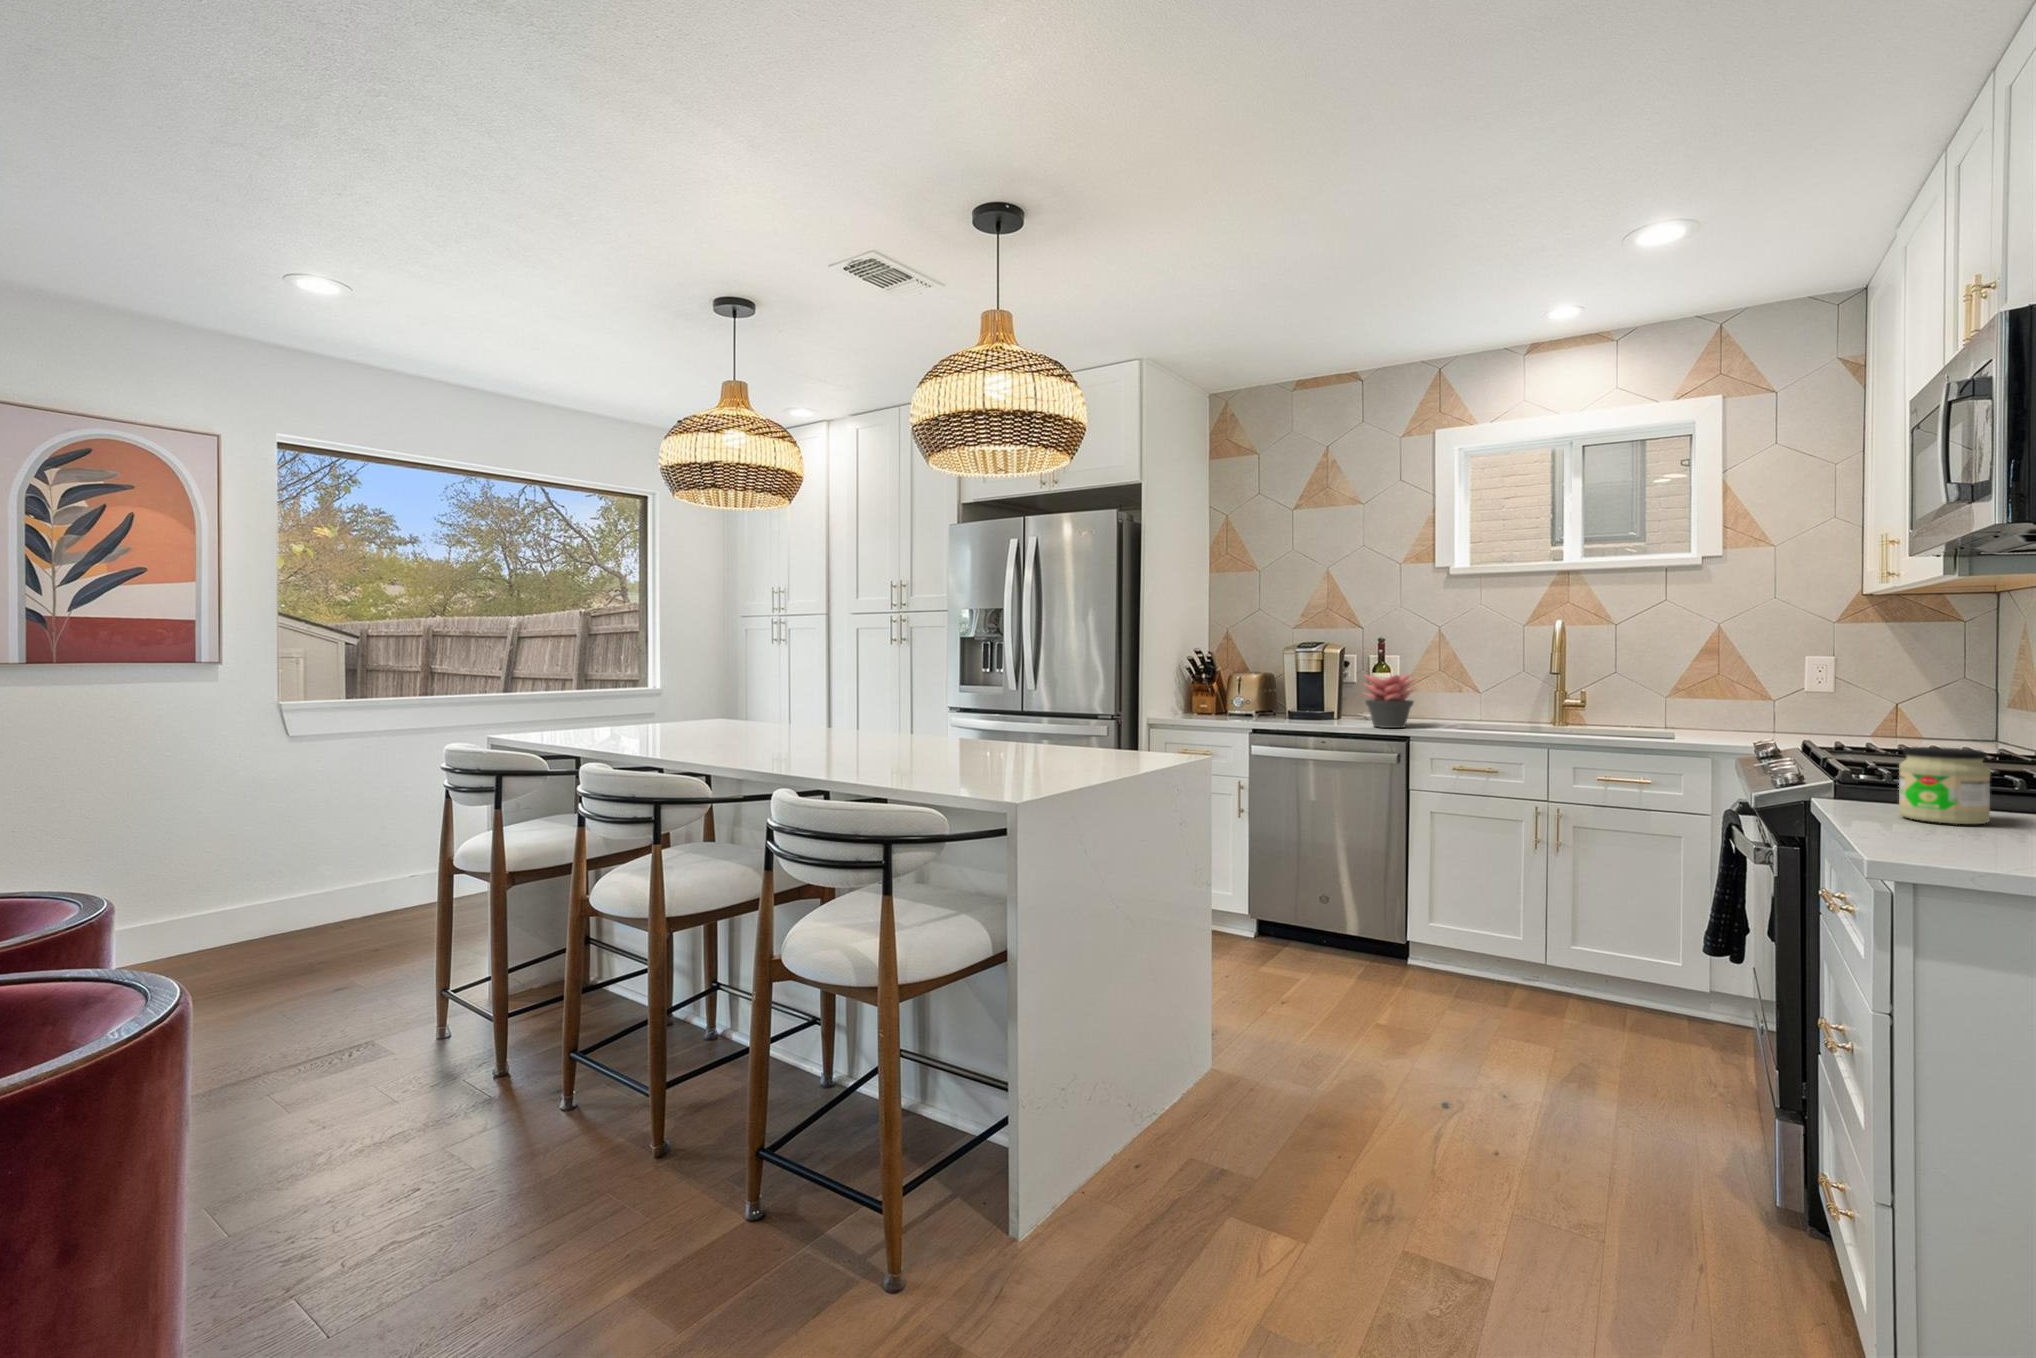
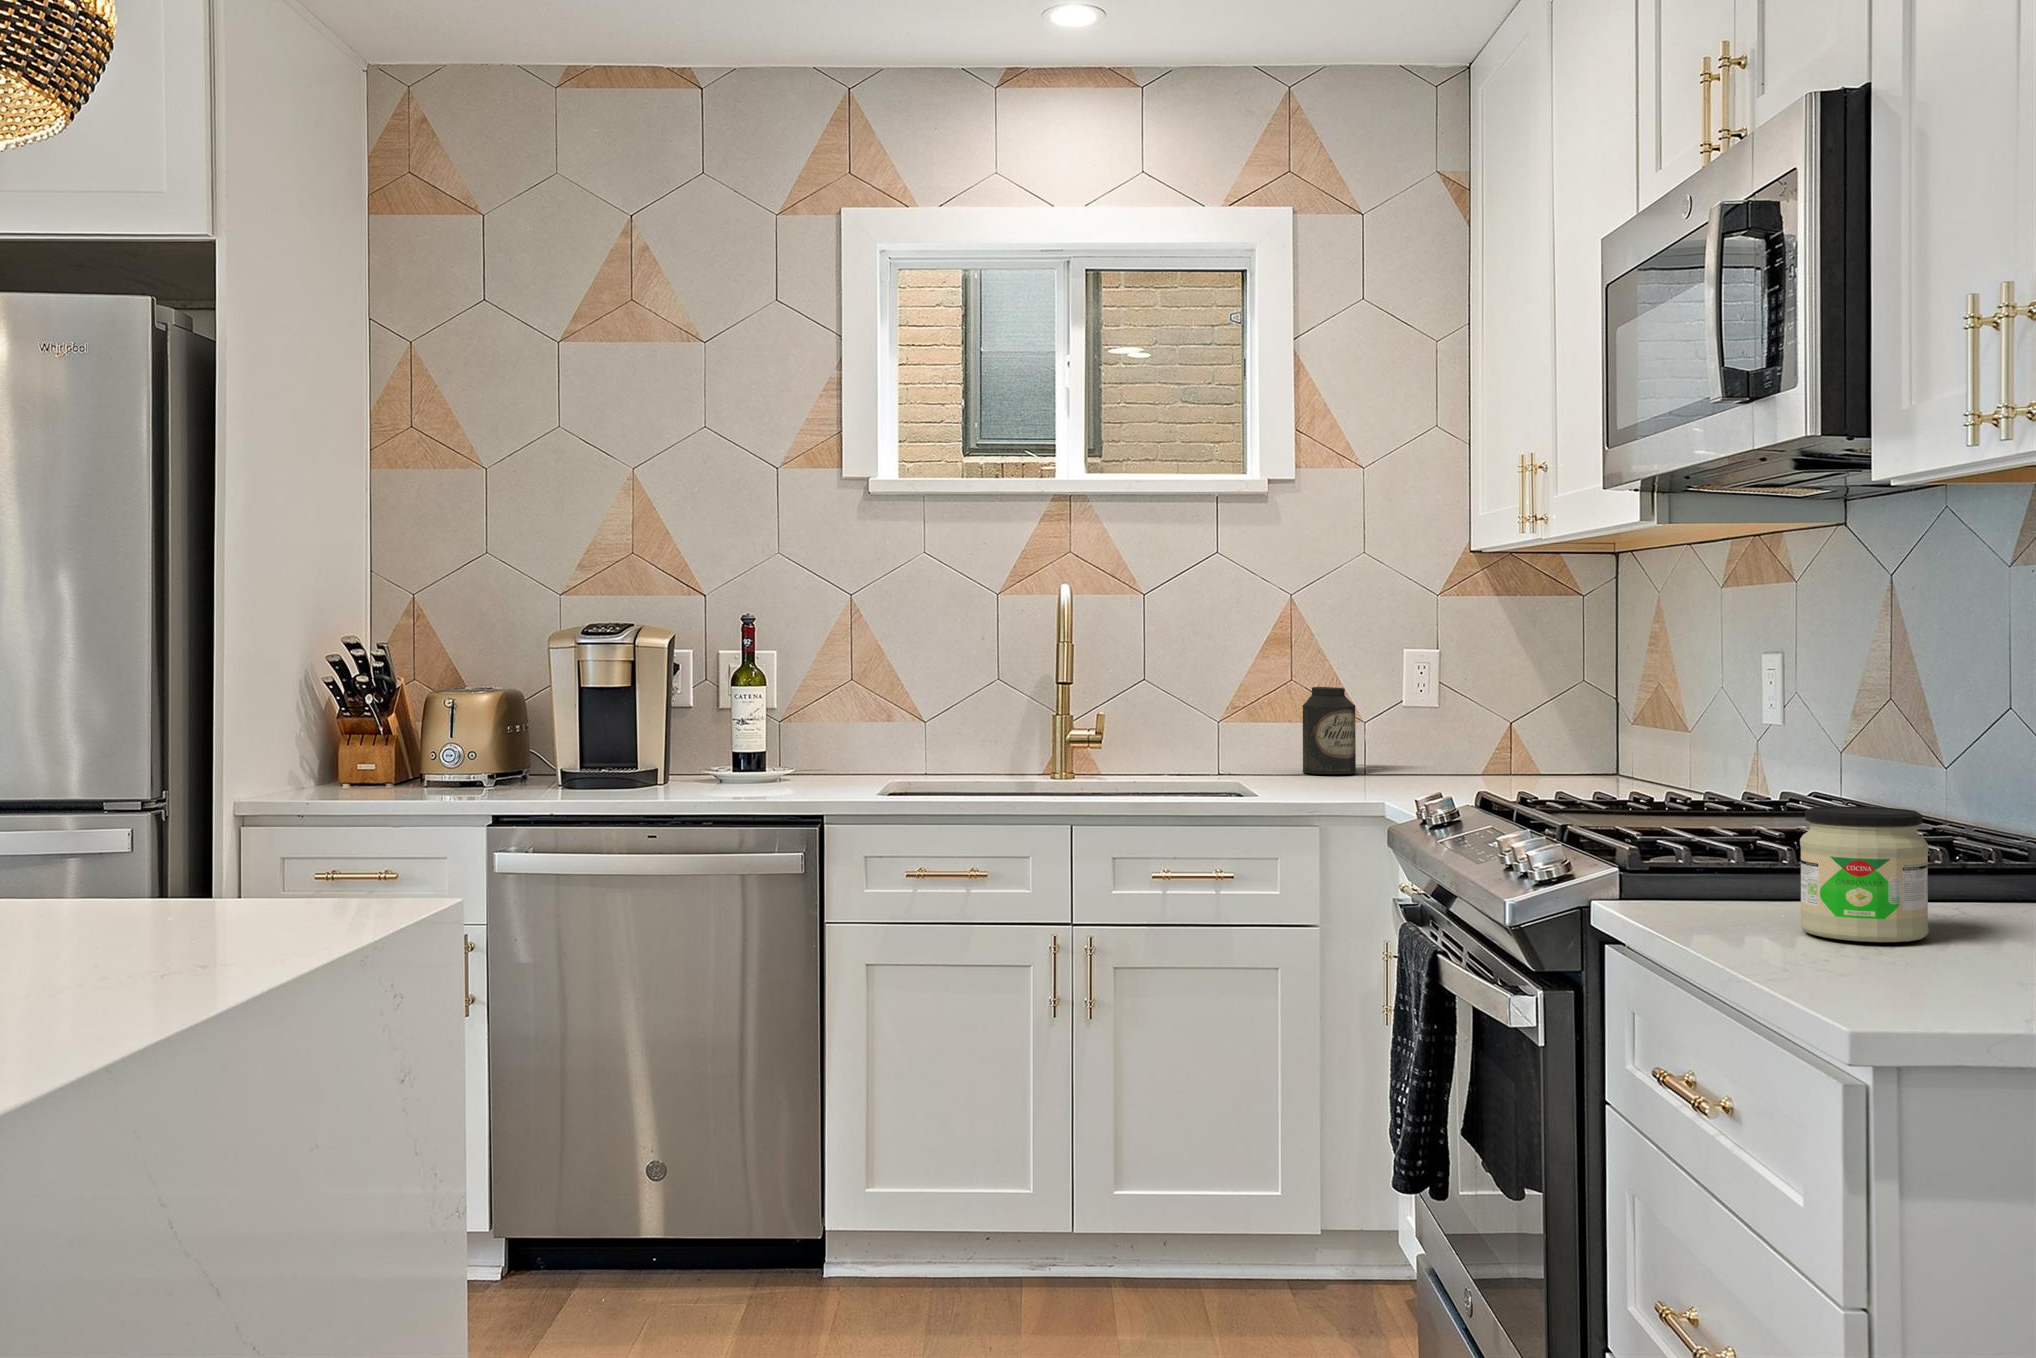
succulent plant: present [1364,674,1415,728] -> none [724,688,832,799]
canister: none [1727,678,1767,731] -> present [1302,687,1356,774]

